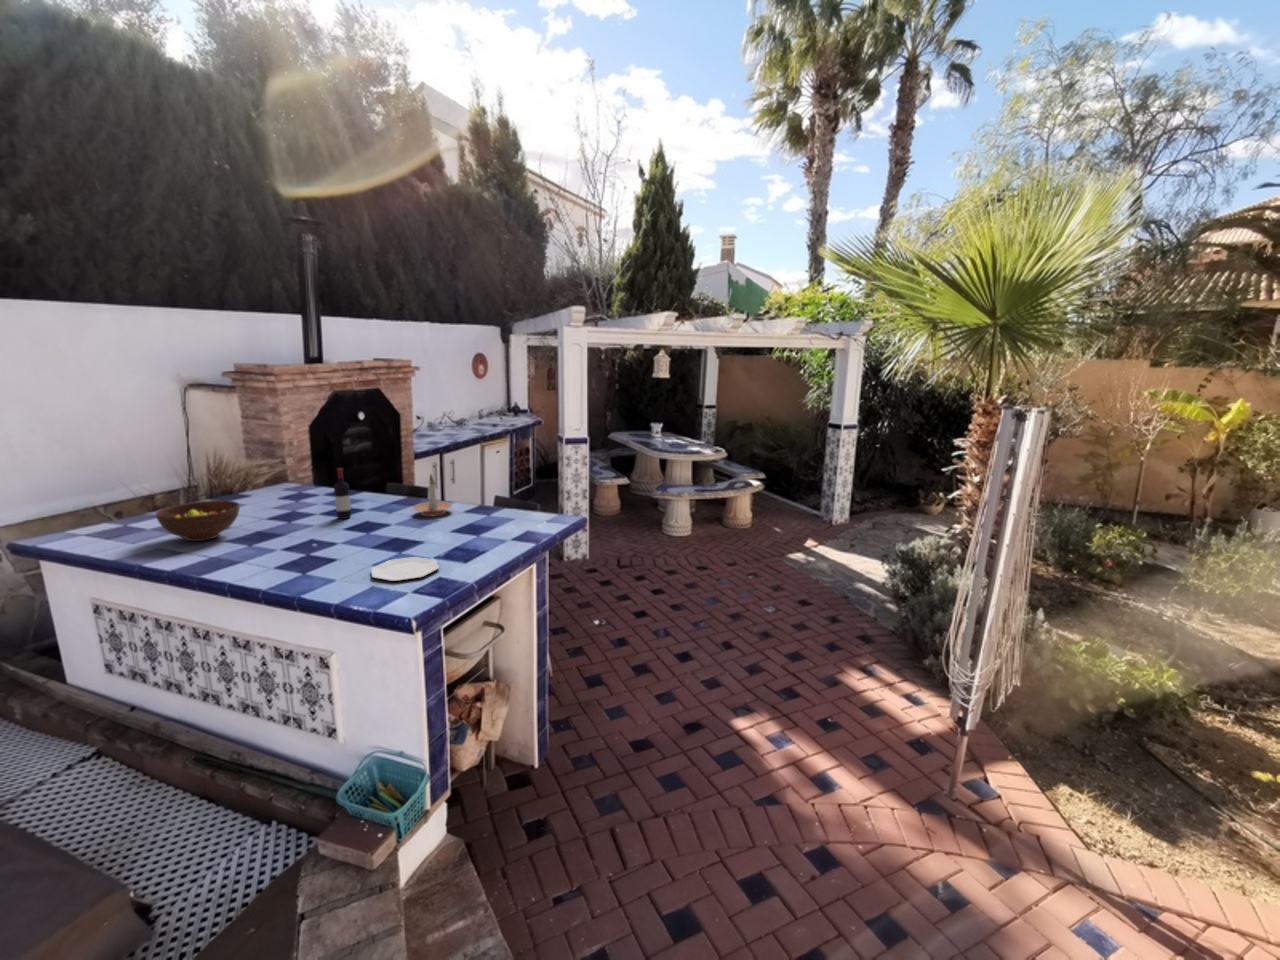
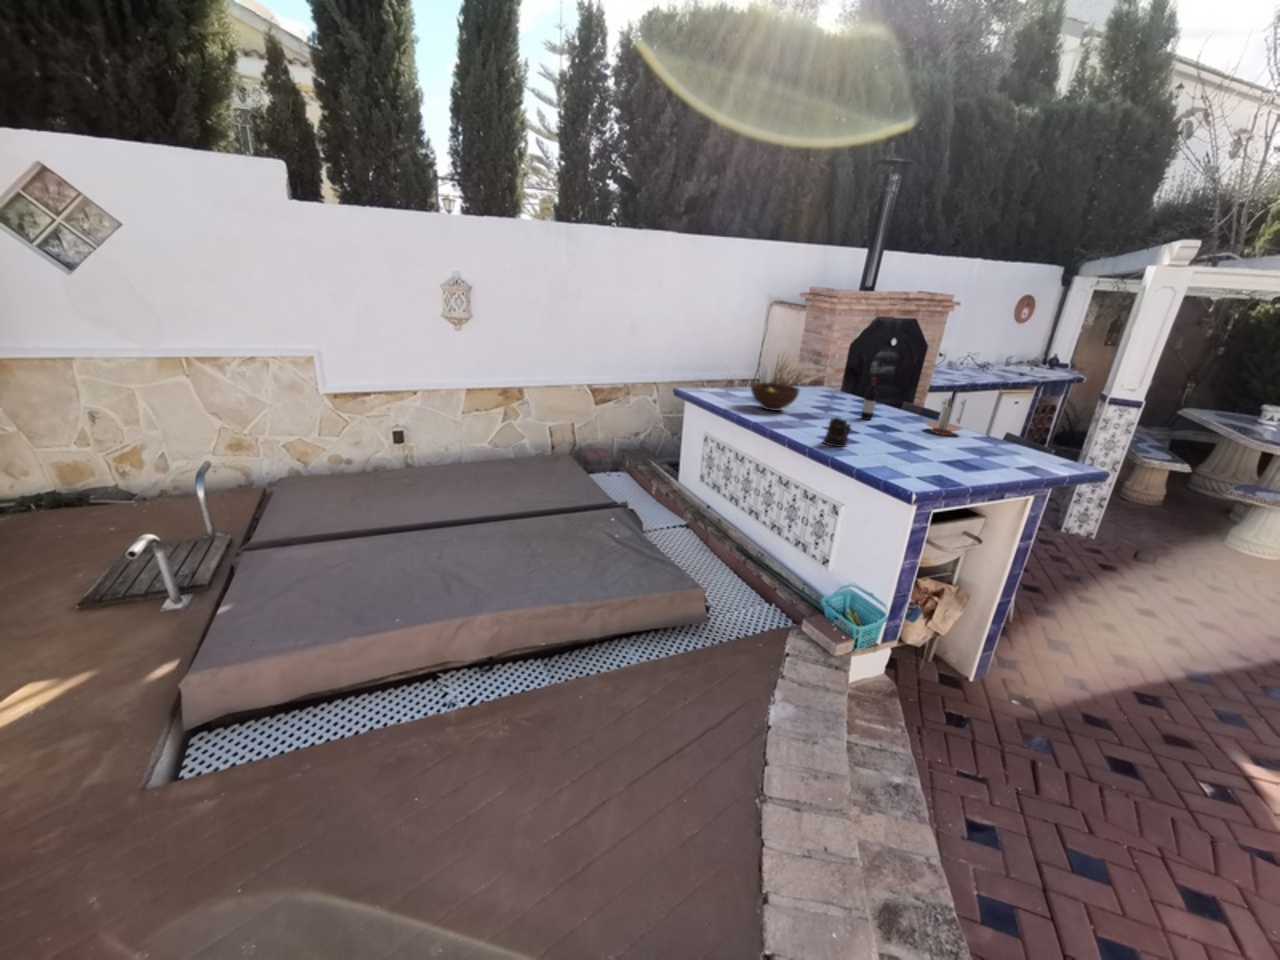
beer mug: none [281,538,318,579] -> present [823,418,851,447]
plate: present [371,557,439,581] -> none [886,453,941,470]

